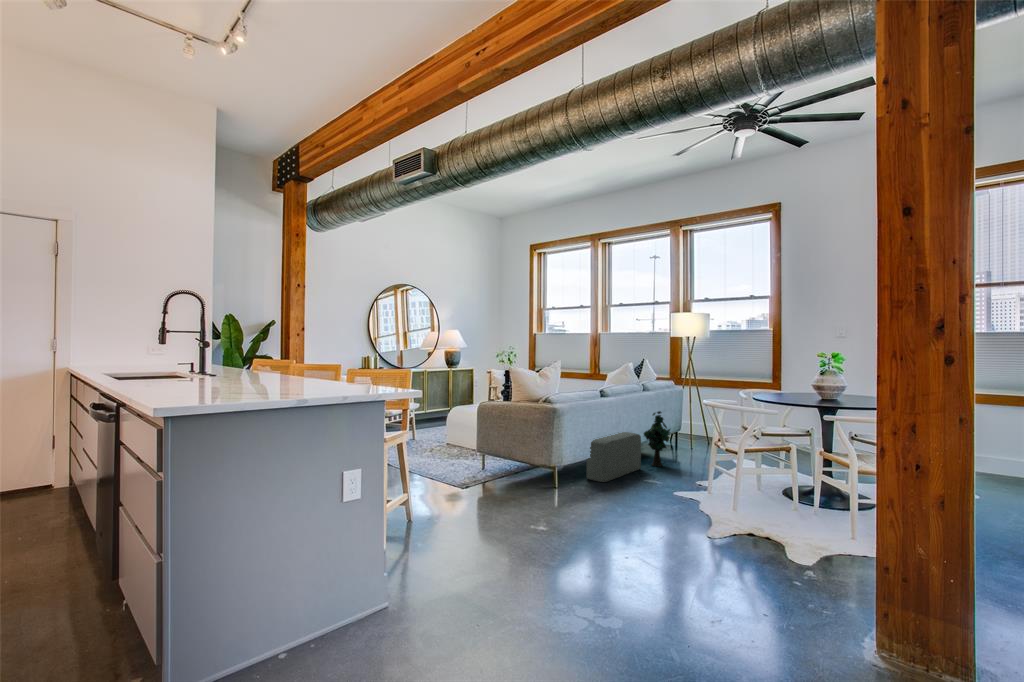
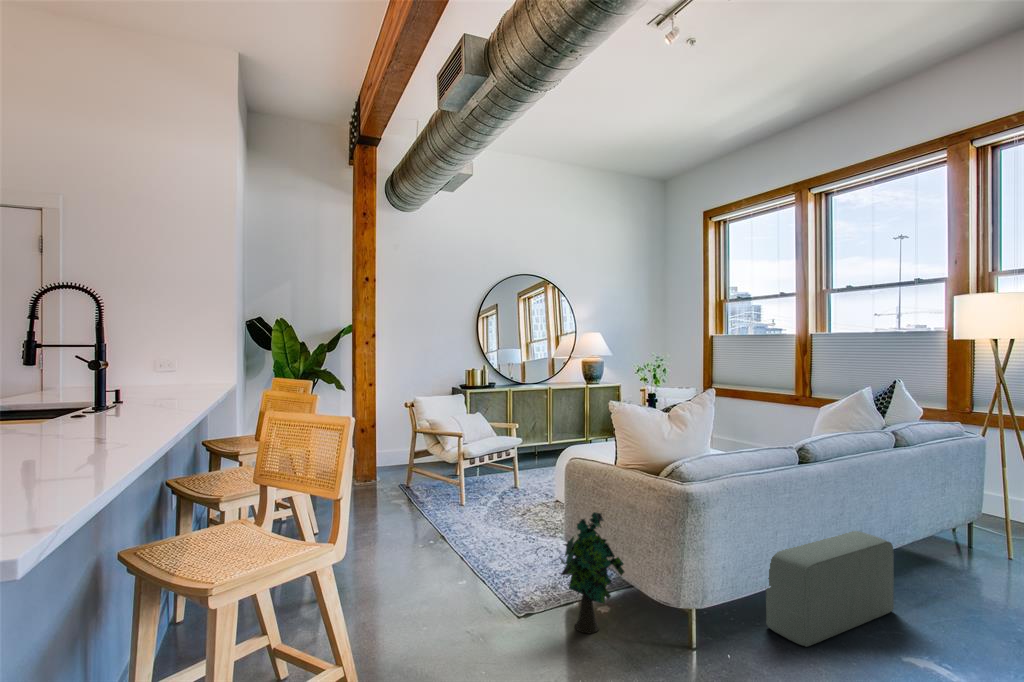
decorative plant: present [644,411,670,466] -> present [561,512,624,633]

